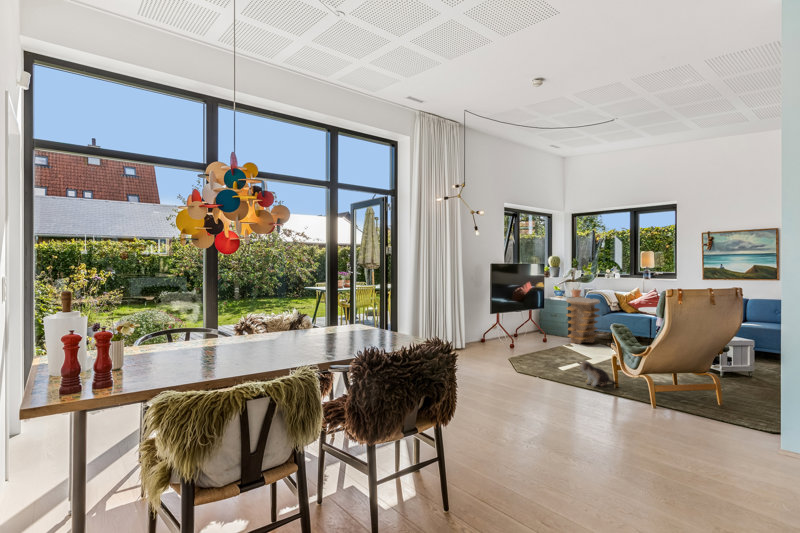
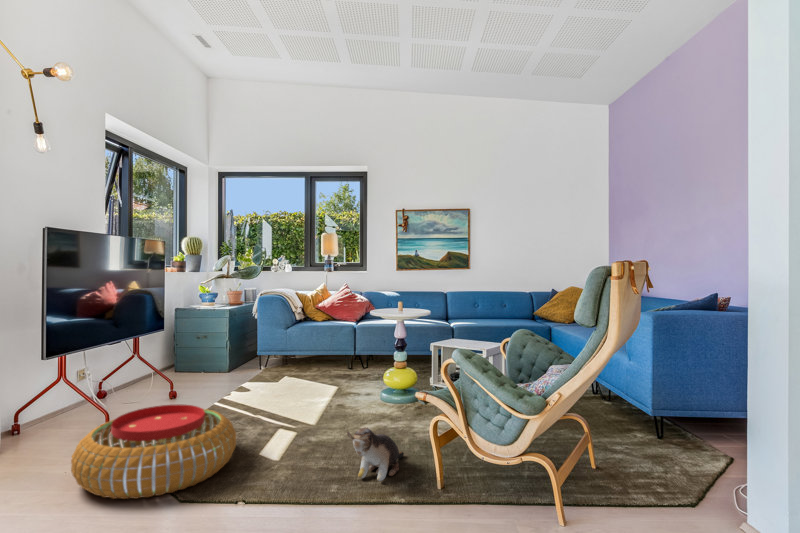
side table: present [566,297,600,344] -> none [231,301,288,381]
pouf: none [485,341,544,371] -> present [71,405,236,499]

